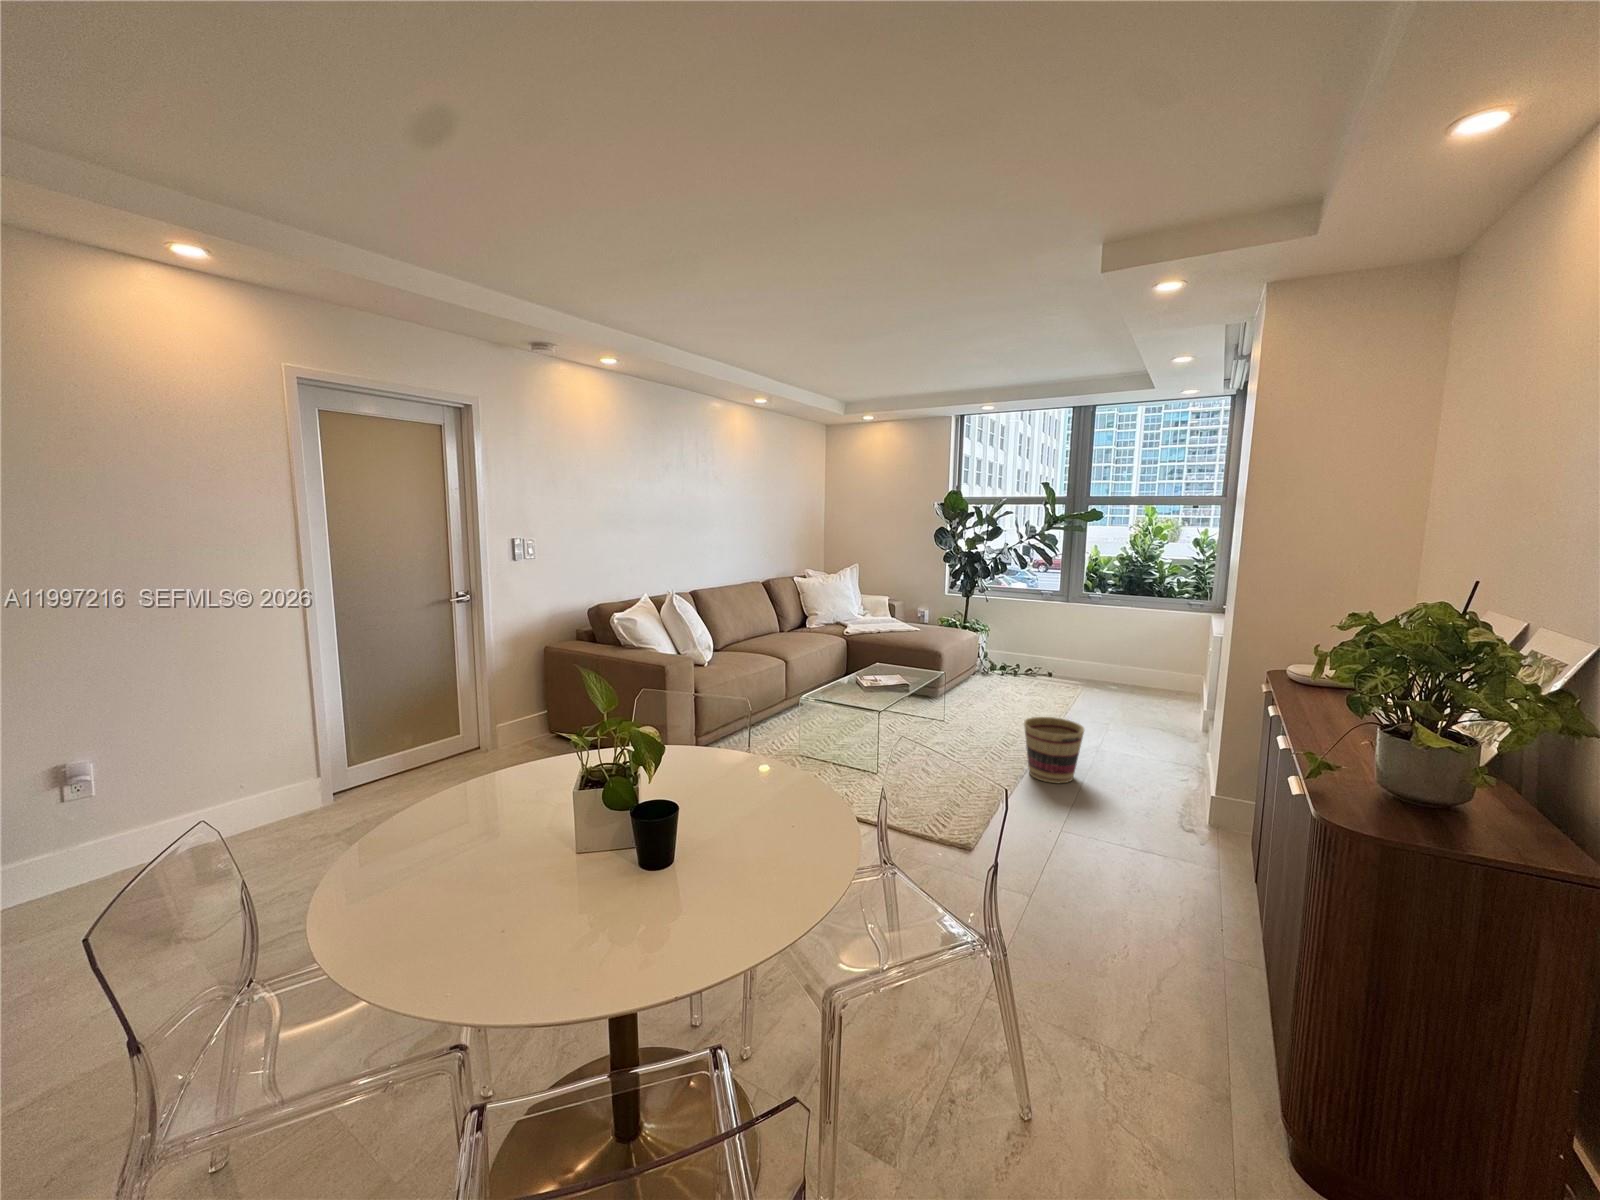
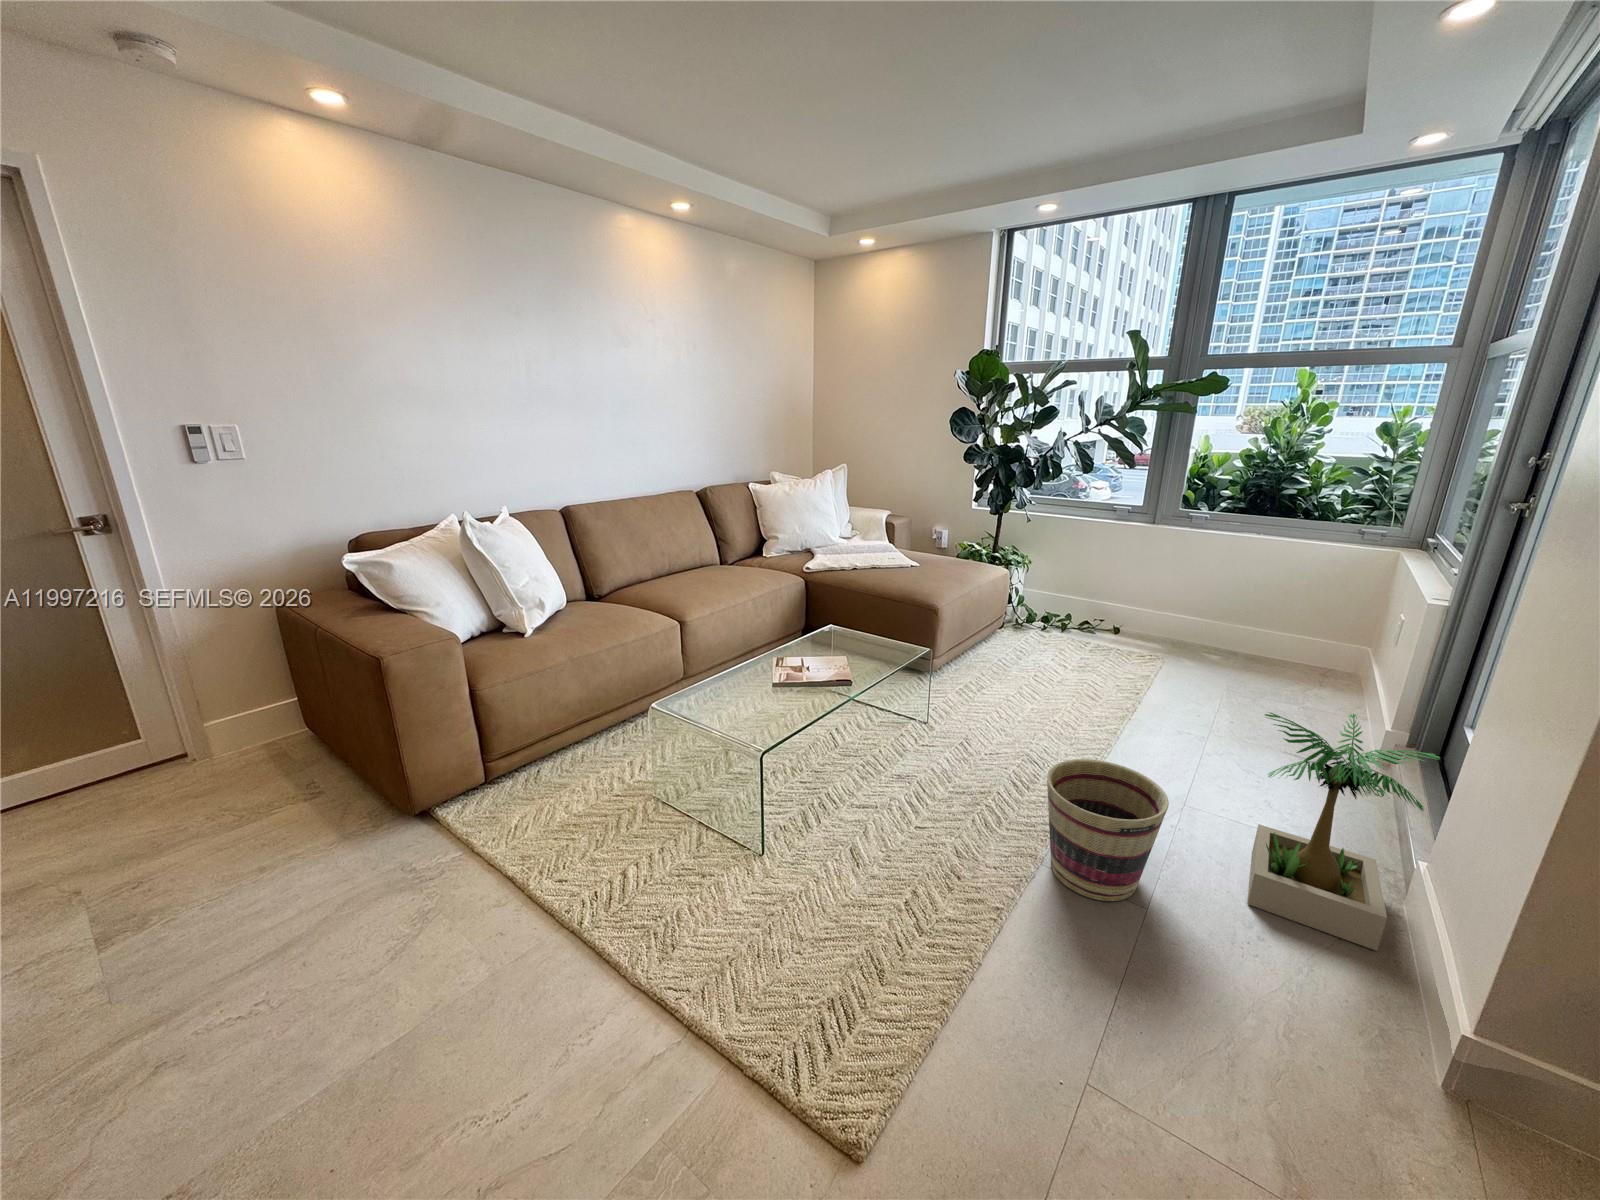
potted plant: none [1118,682,1205,793] -> present [1247,712,1440,951]

